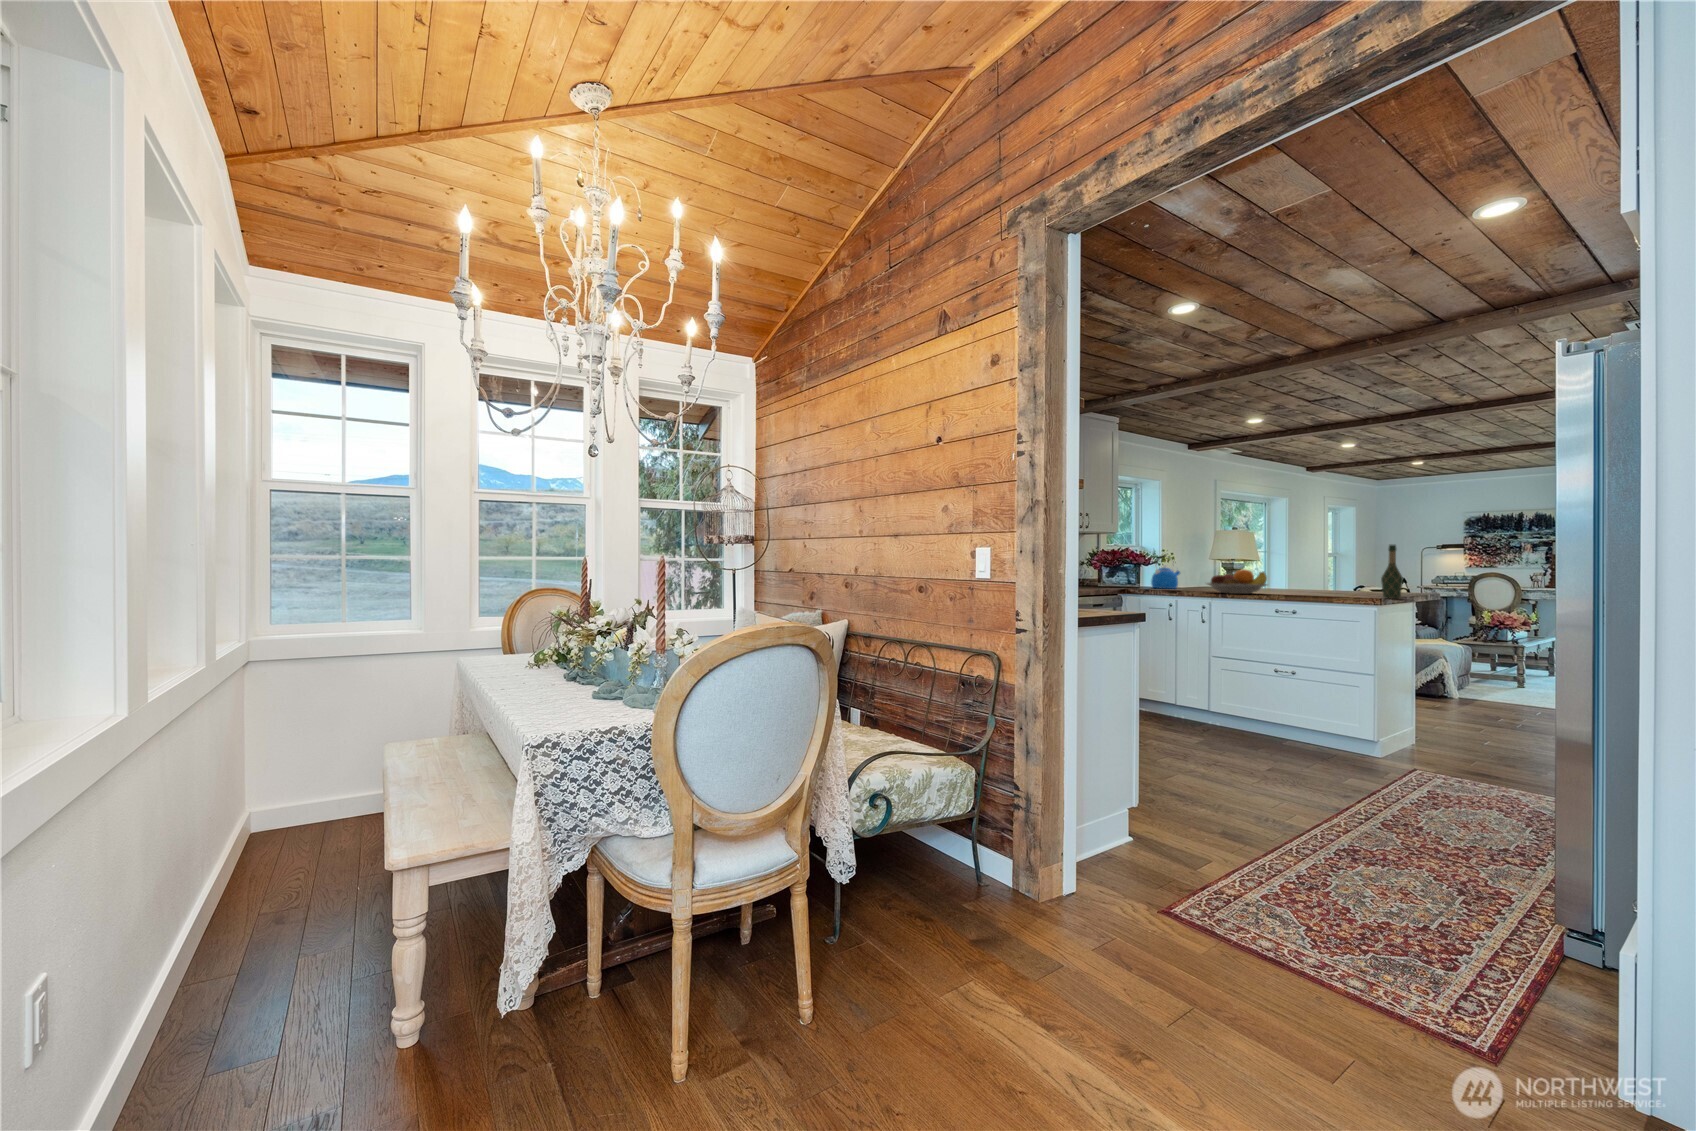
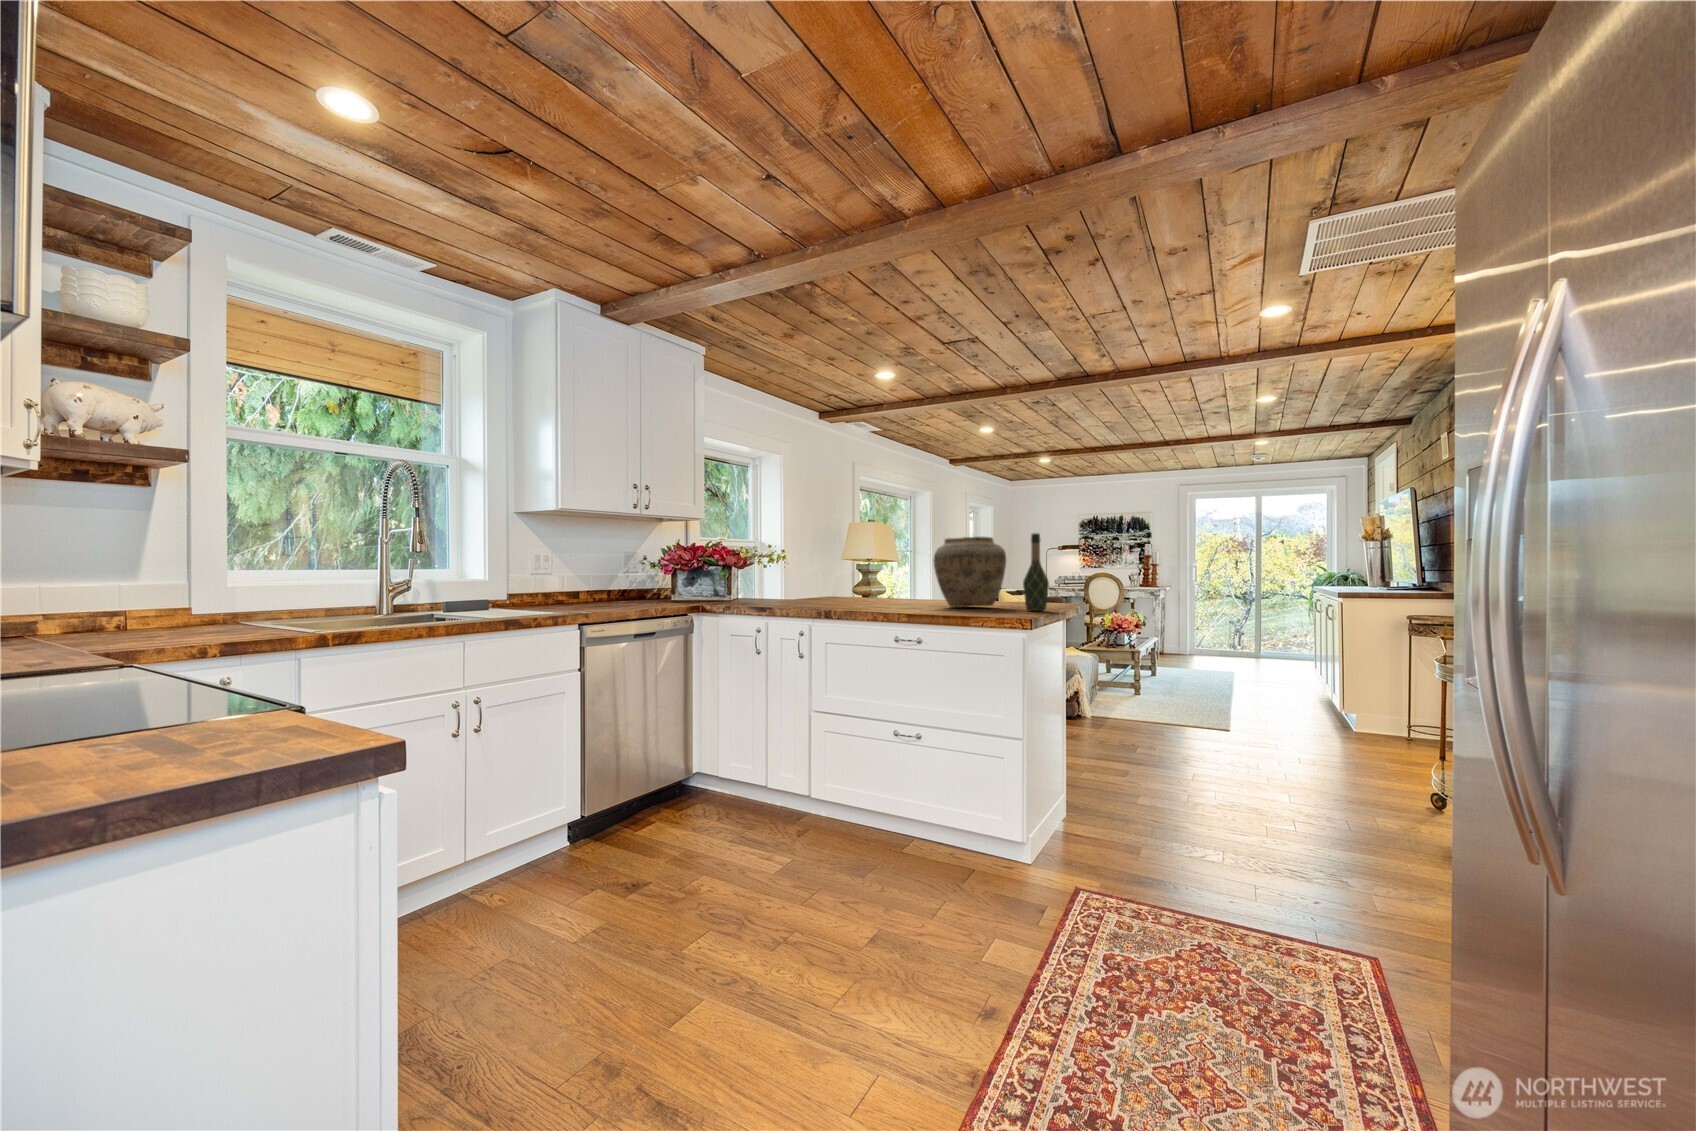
vase: none [1306,546,1368,595] -> present [933,537,1006,607]
kettle: present [1151,555,1180,589] -> none [752,554,791,602]
fruit bowl: present [1207,569,1267,594] -> none [801,572,886,610]

